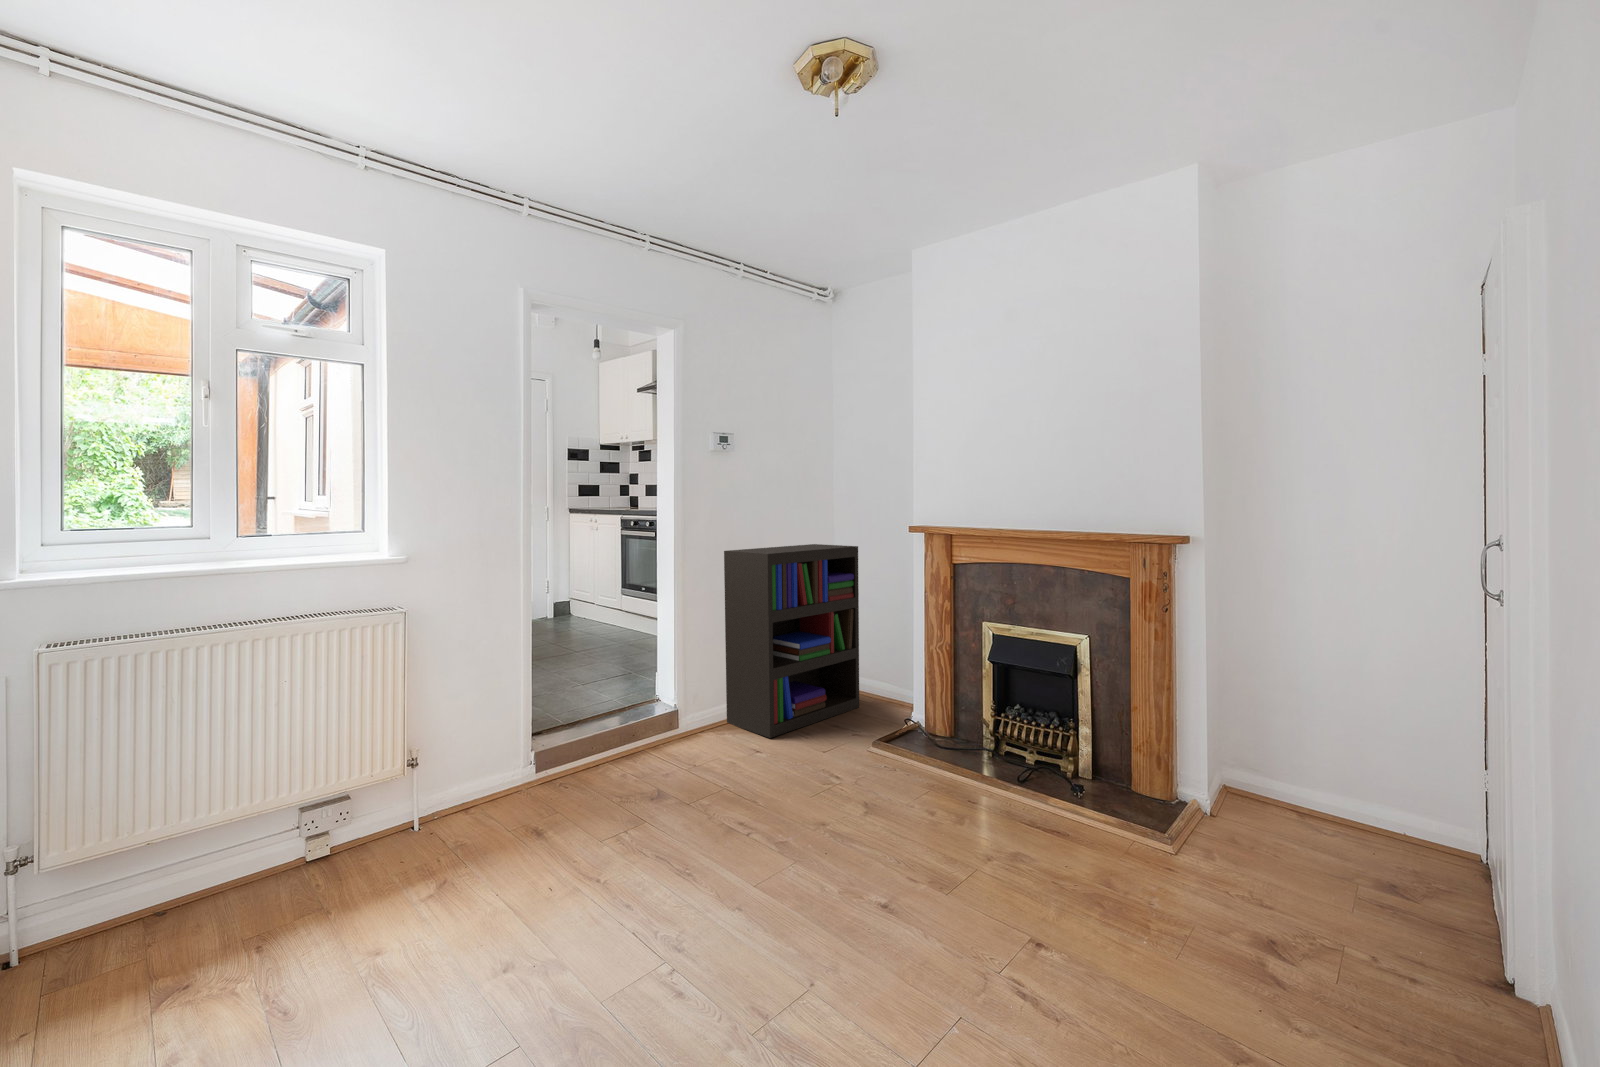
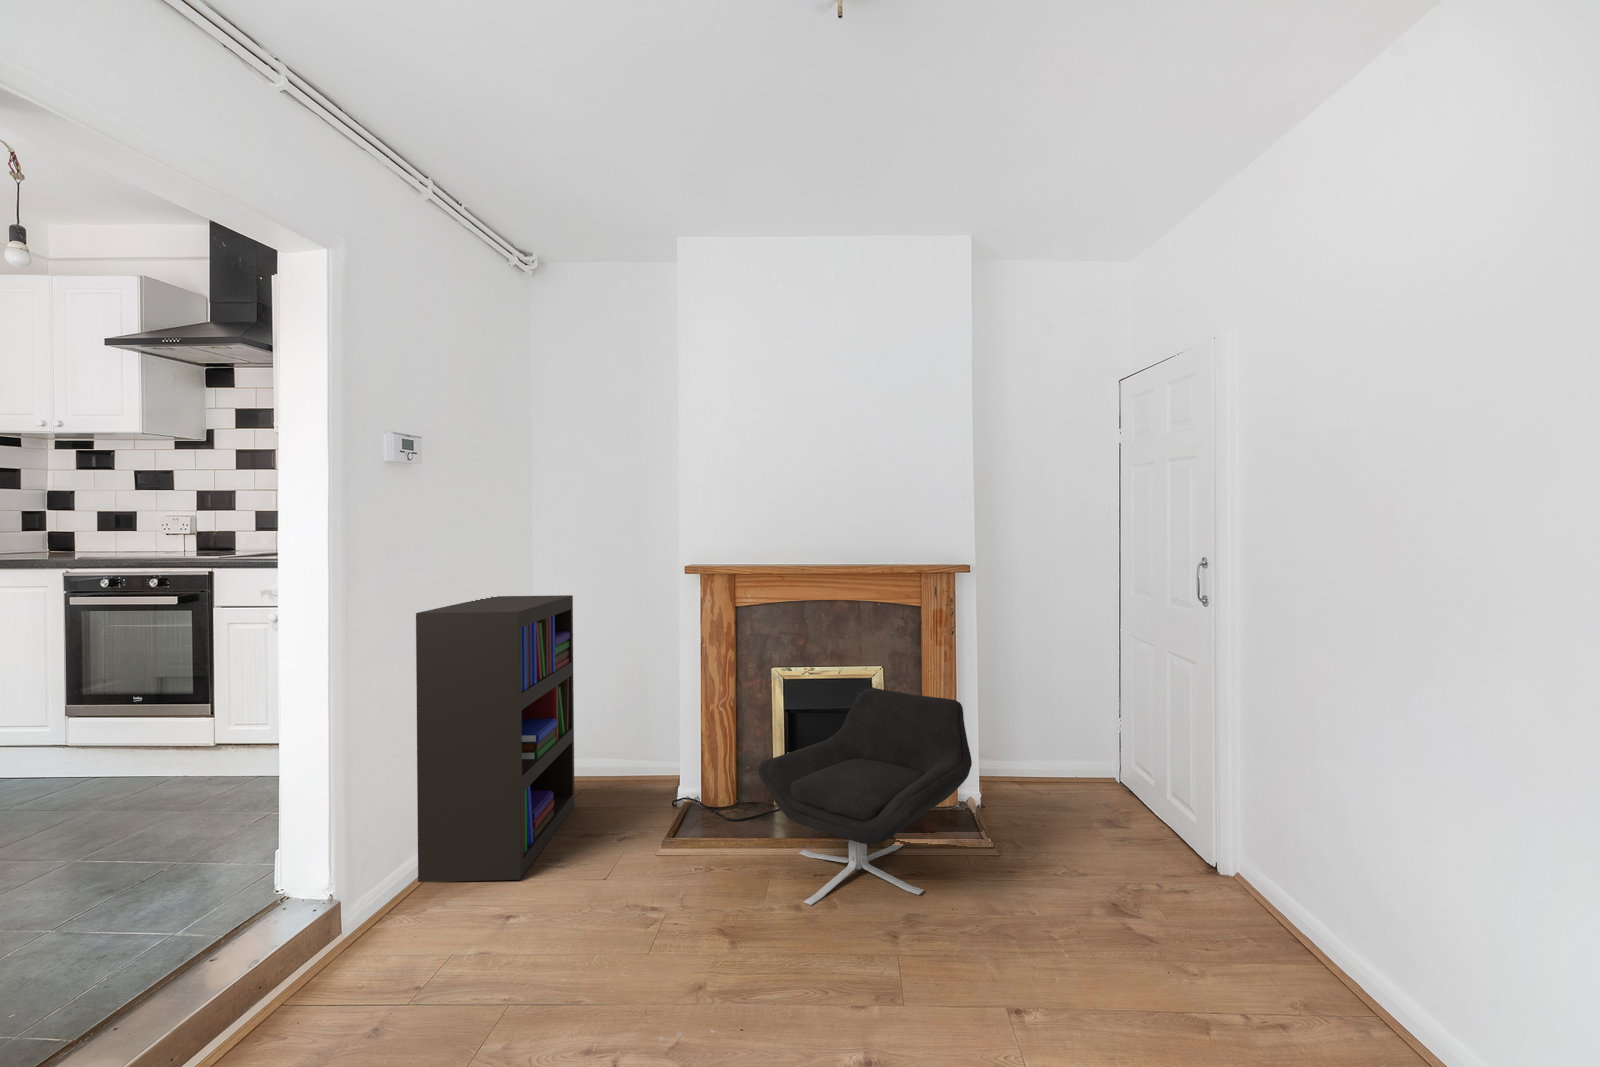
lounge chair: none [910,653,1123,851] -> present [758,687,972,905]

